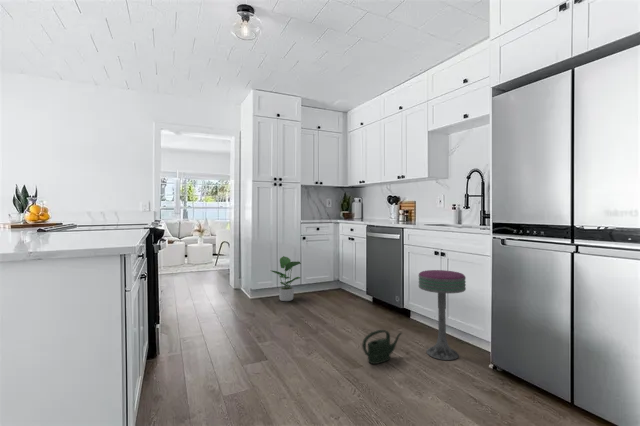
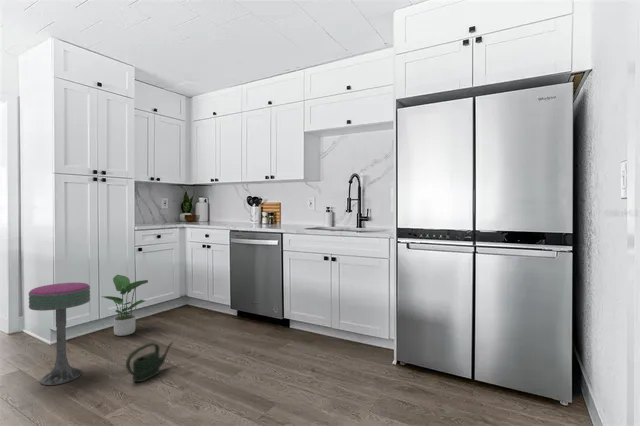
bar stool: present [419,270,466,360] -> present [29,283,90,385]
watering can: present [362,330,401,364] -> present [126,343,172,382]

